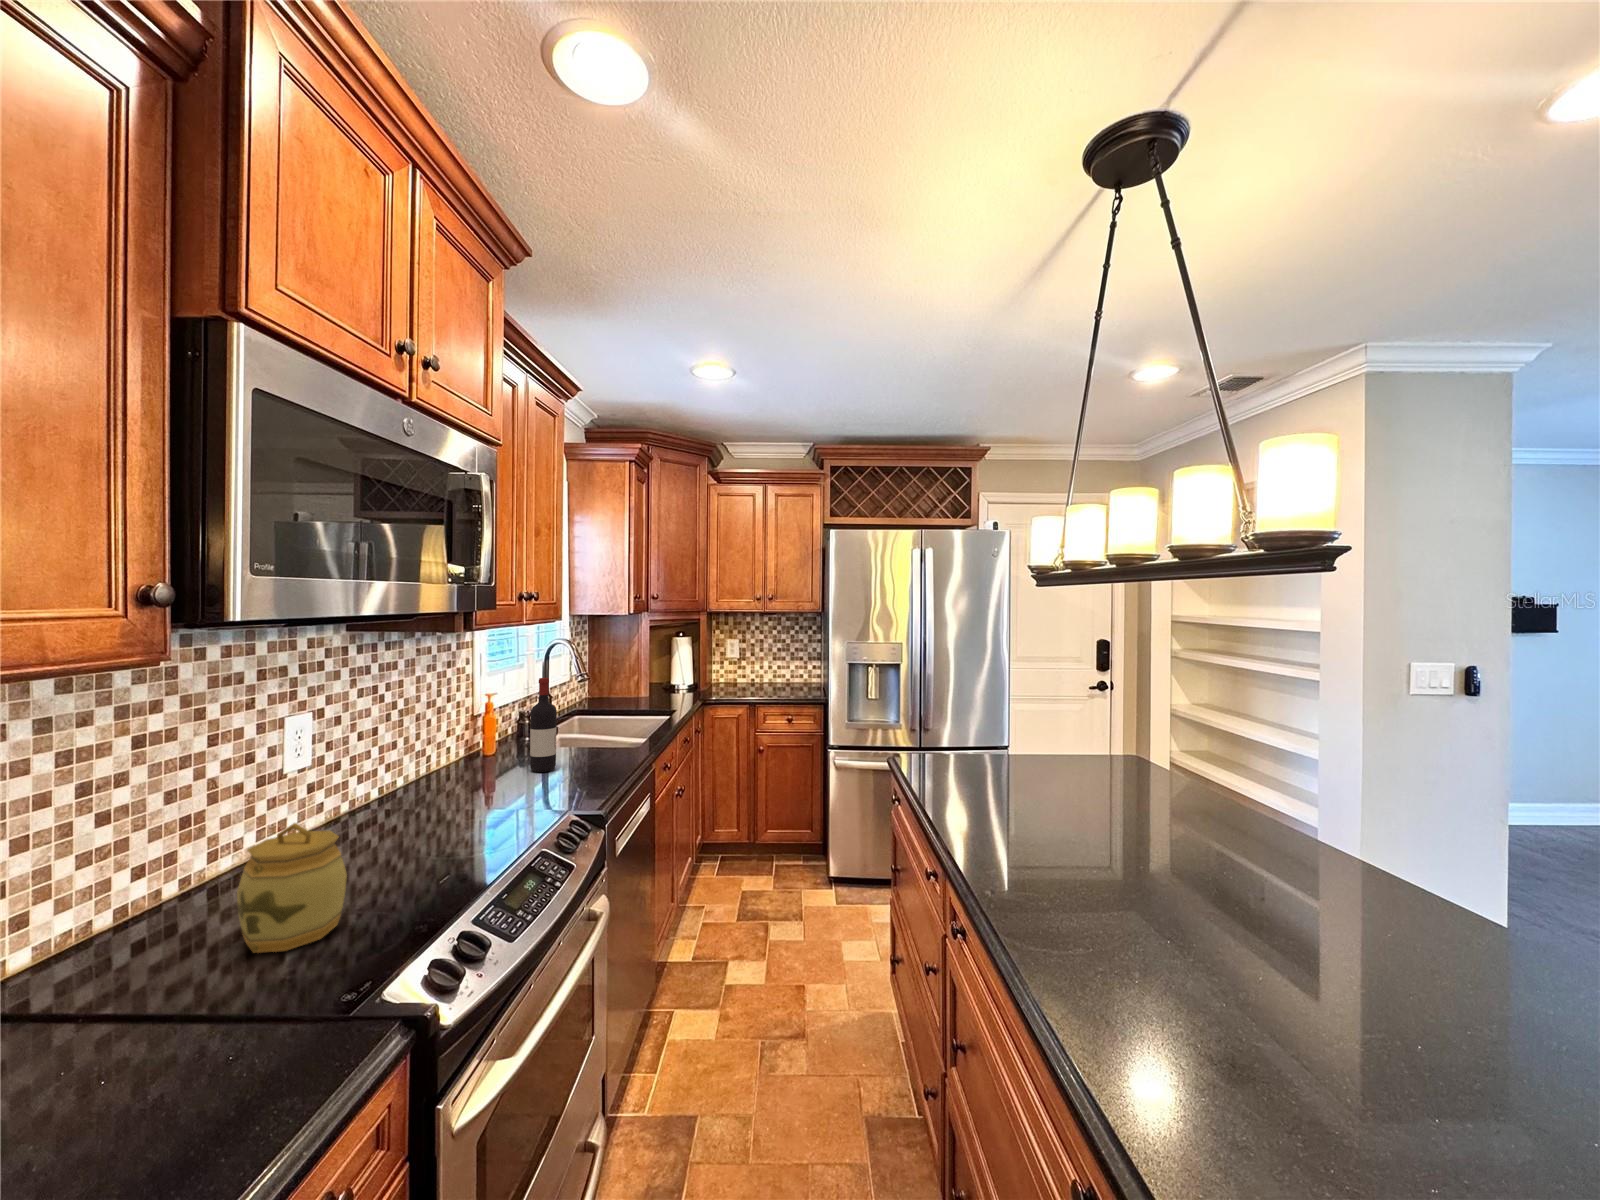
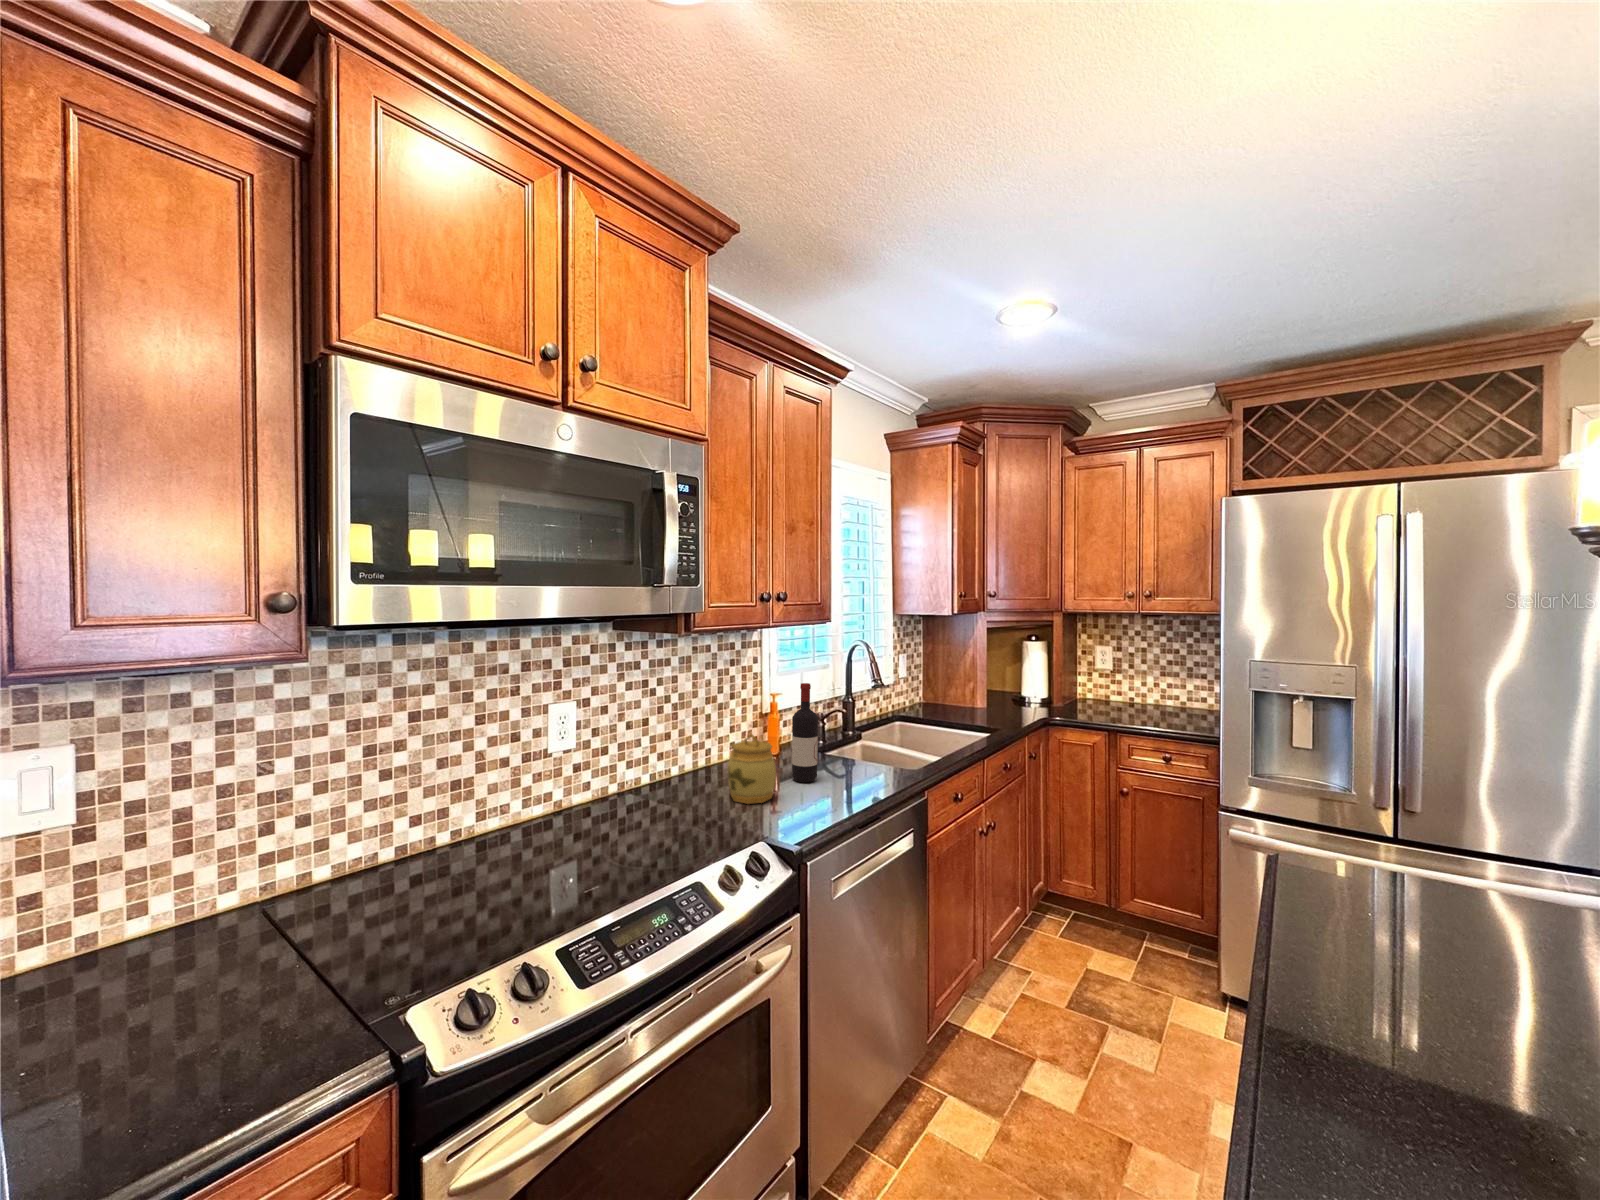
jar: present [237,823,347,953] -> present [727,735,776,804]

